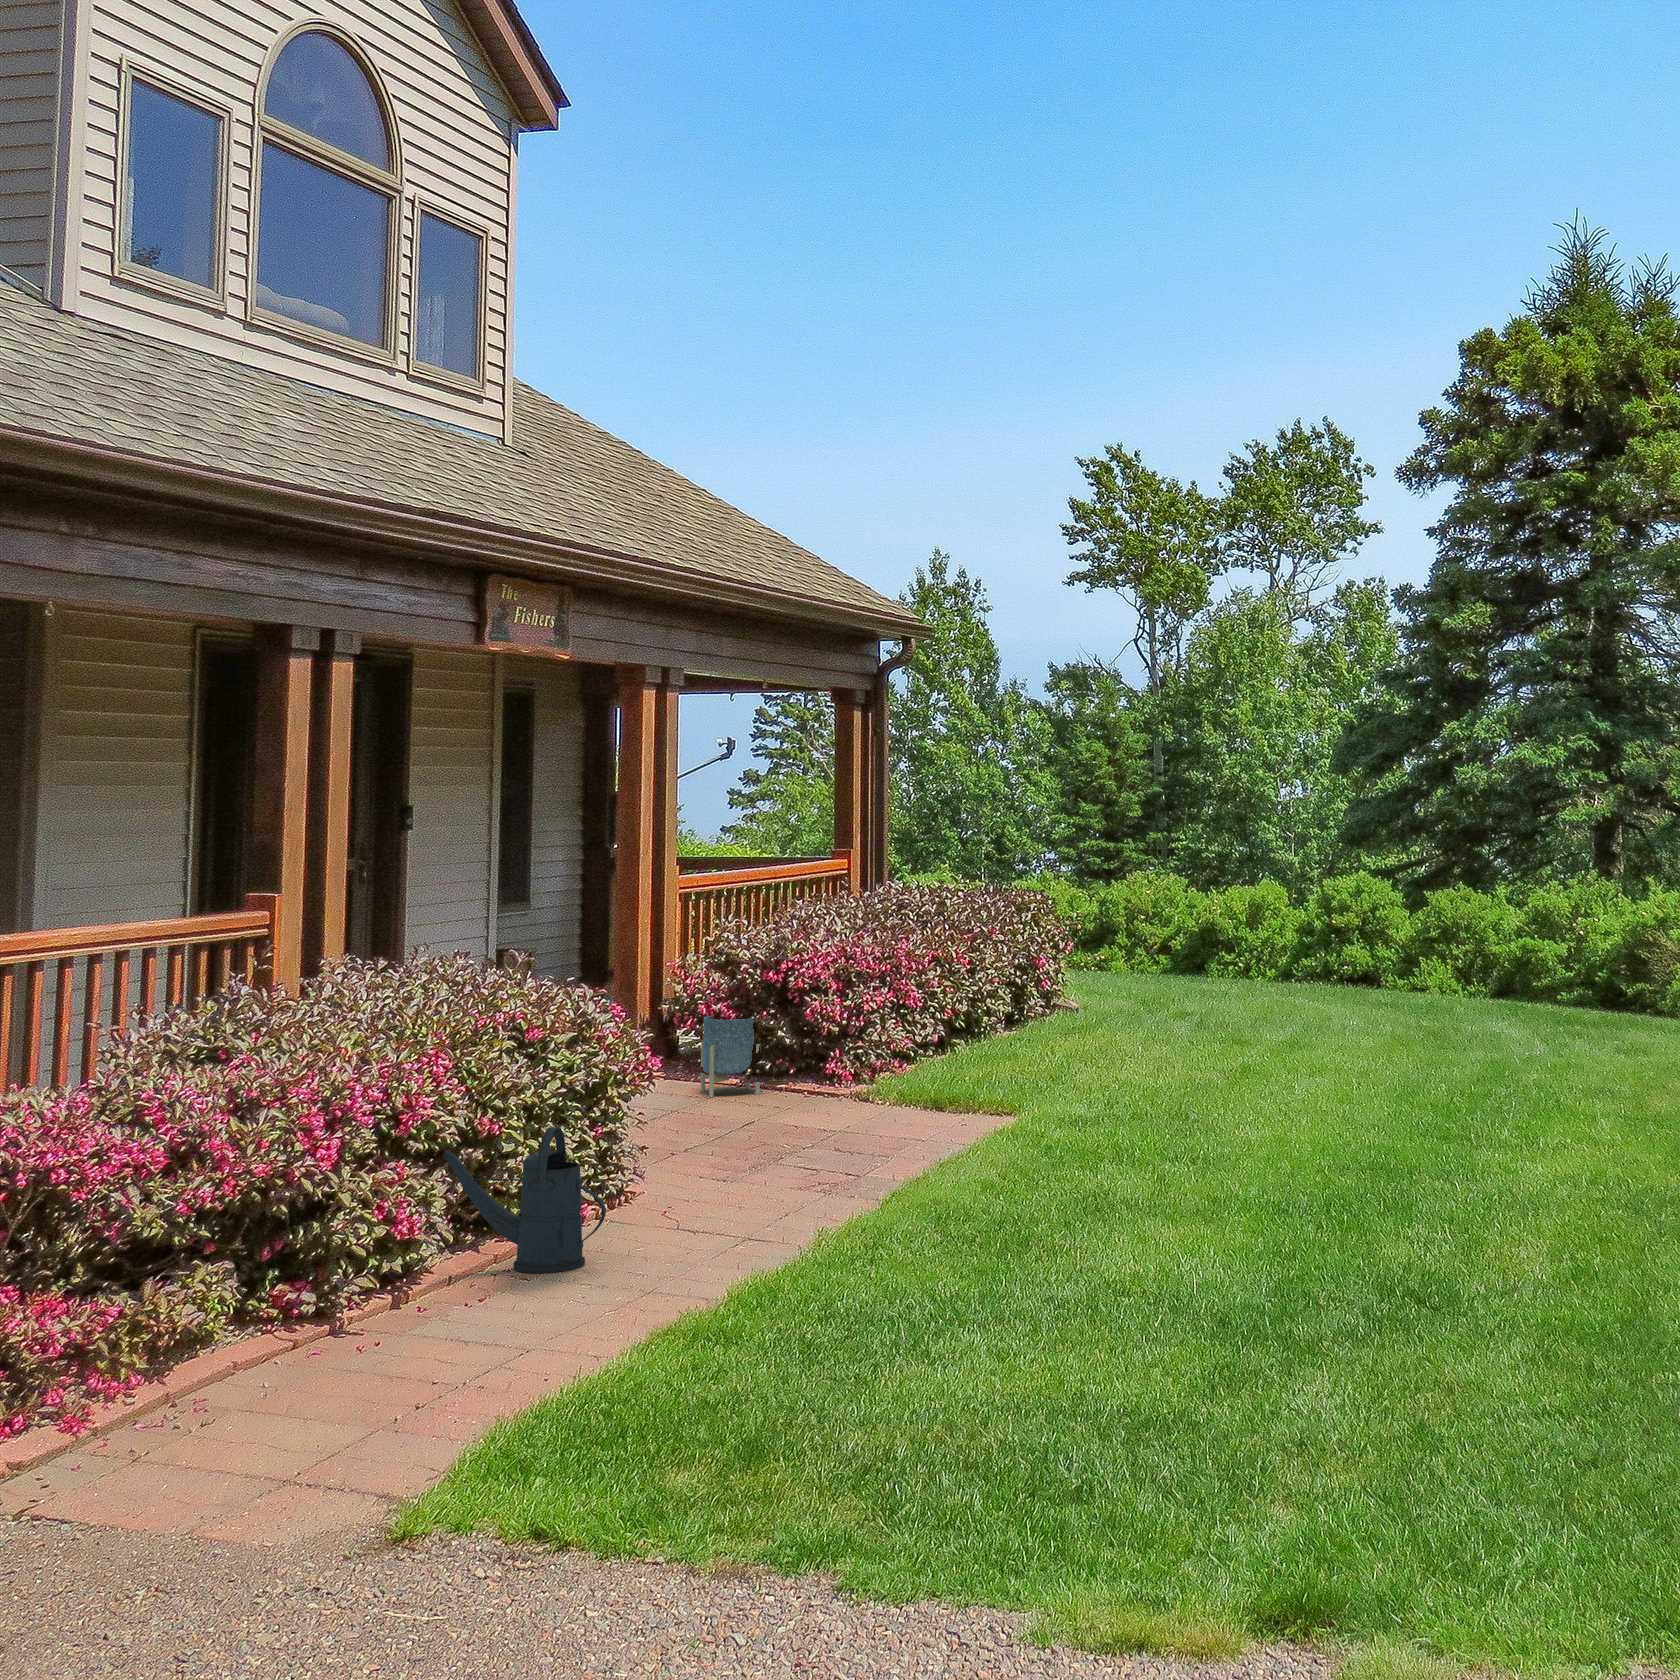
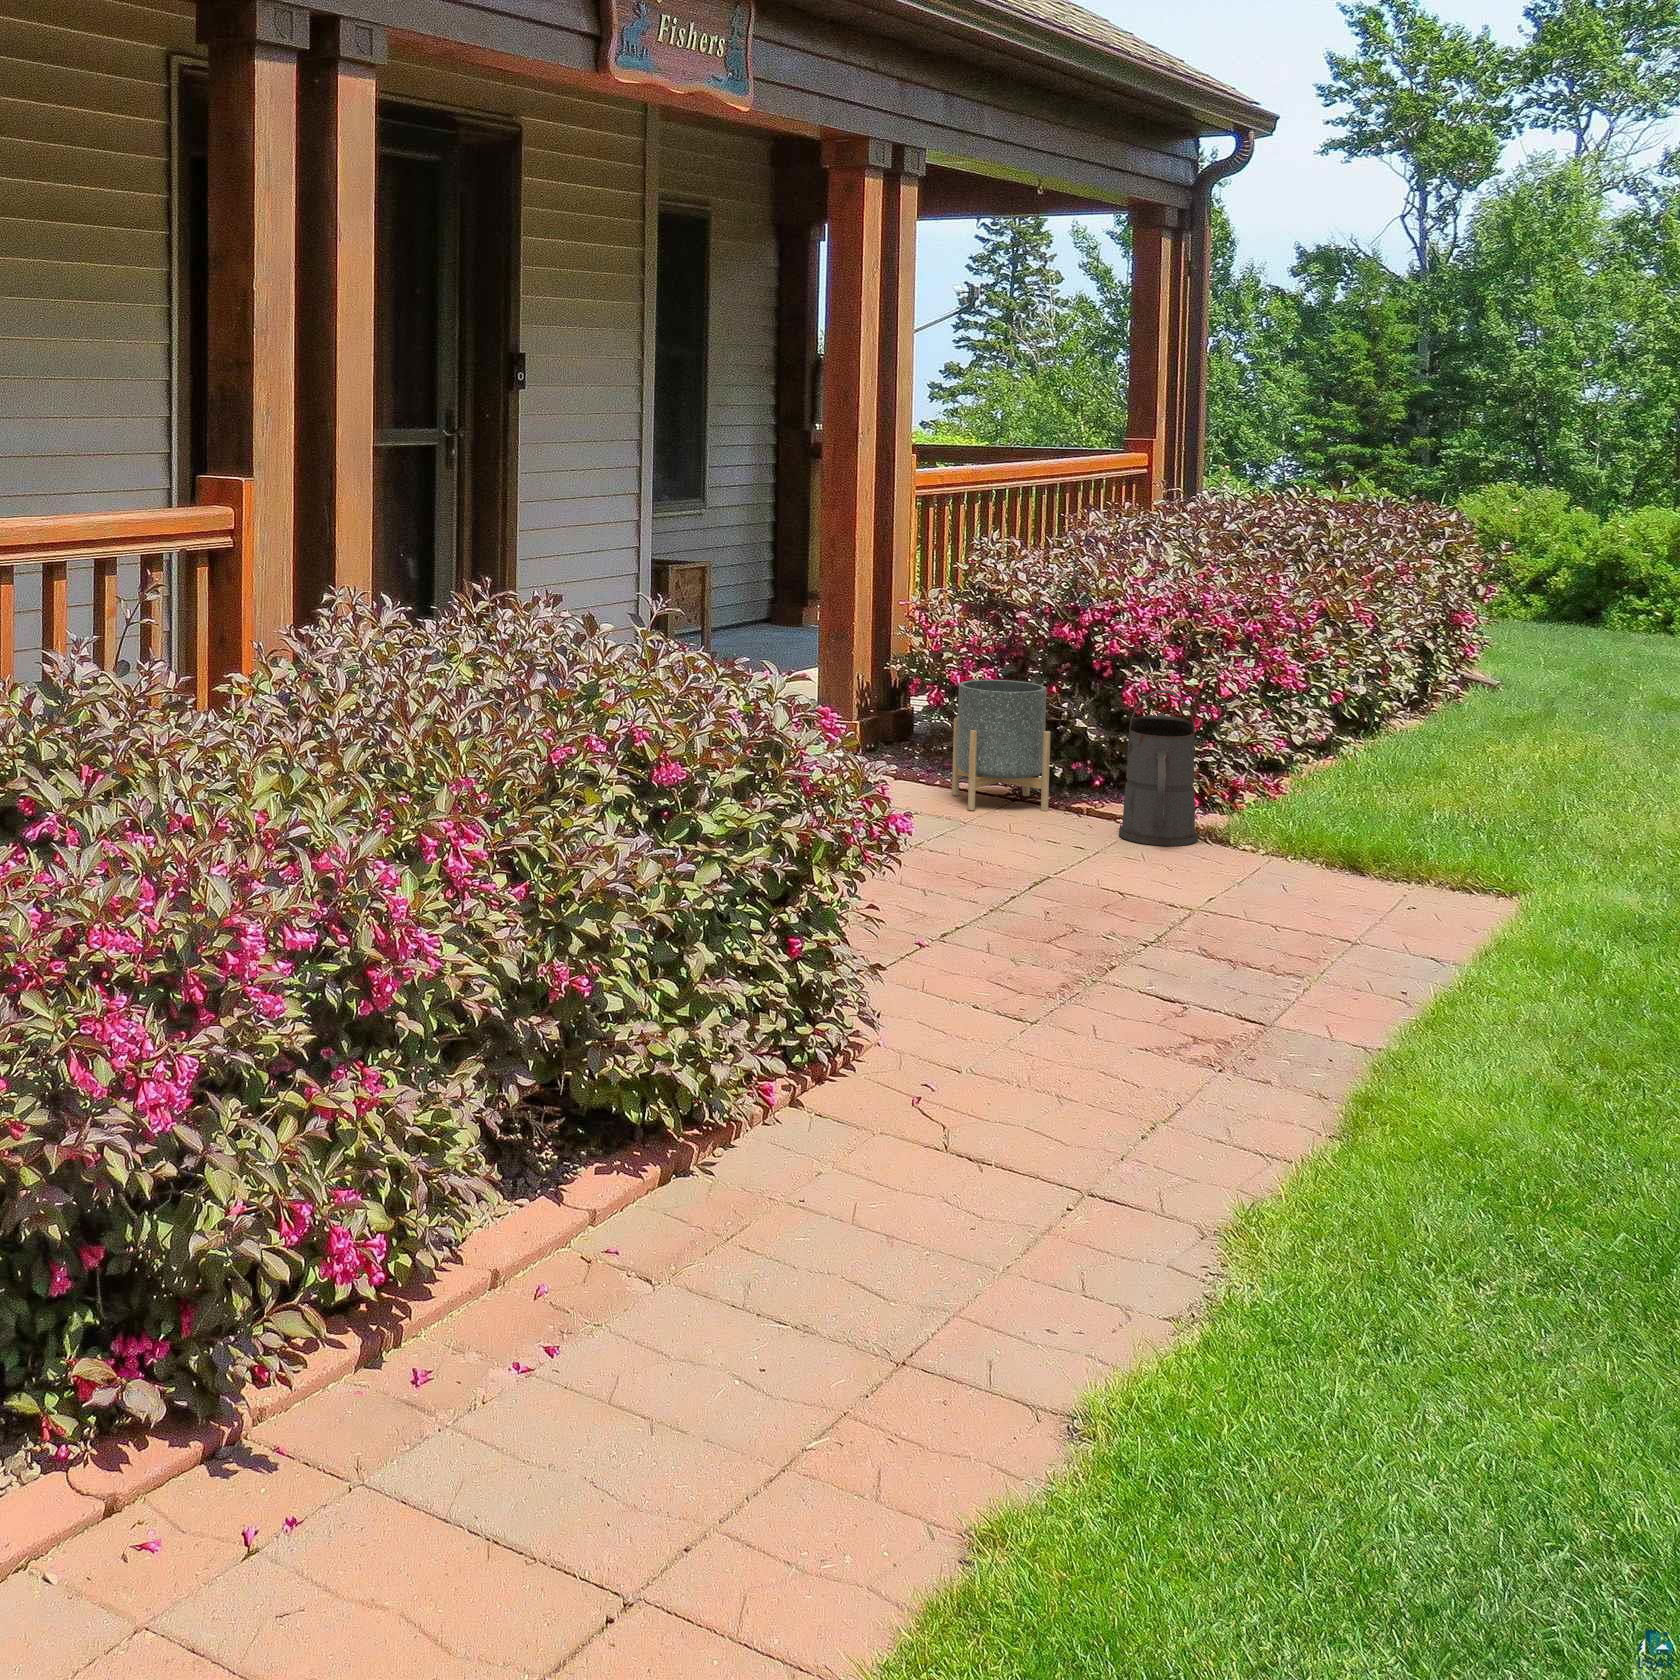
watering can: present [444,1127,606,1273] -> present [1119,690,1198,846]

